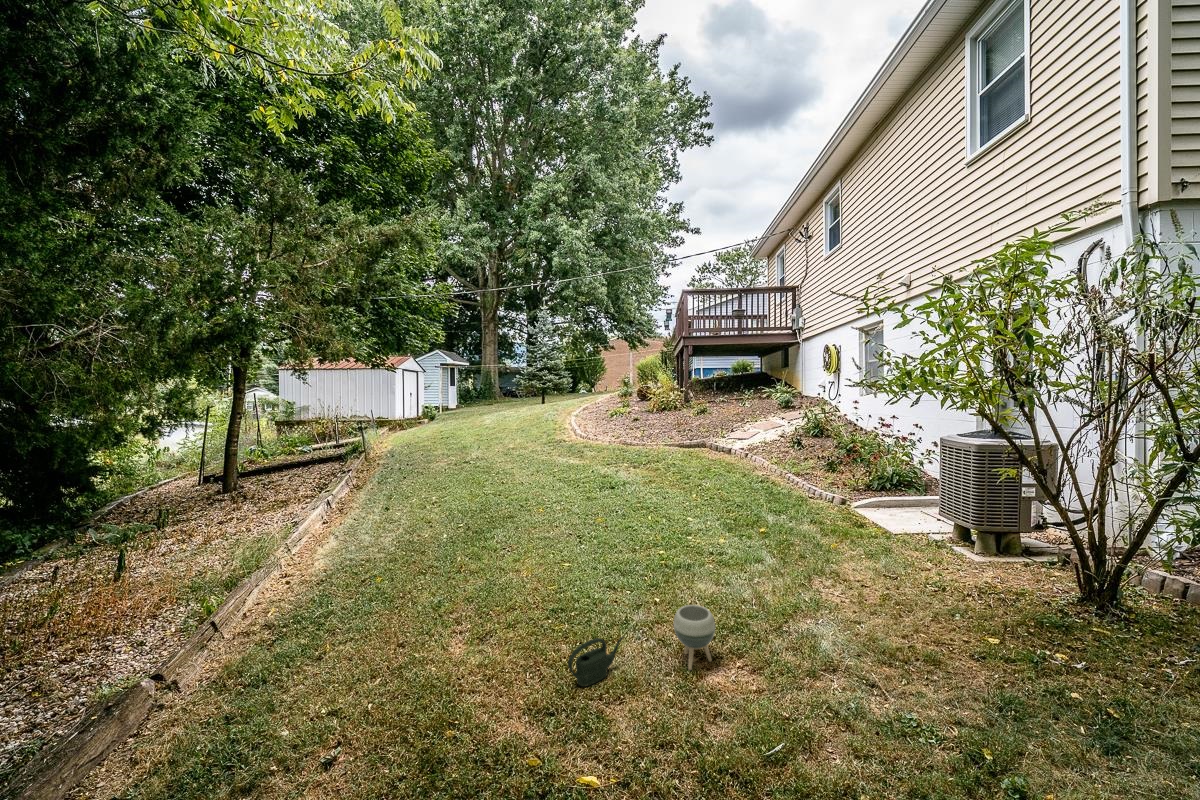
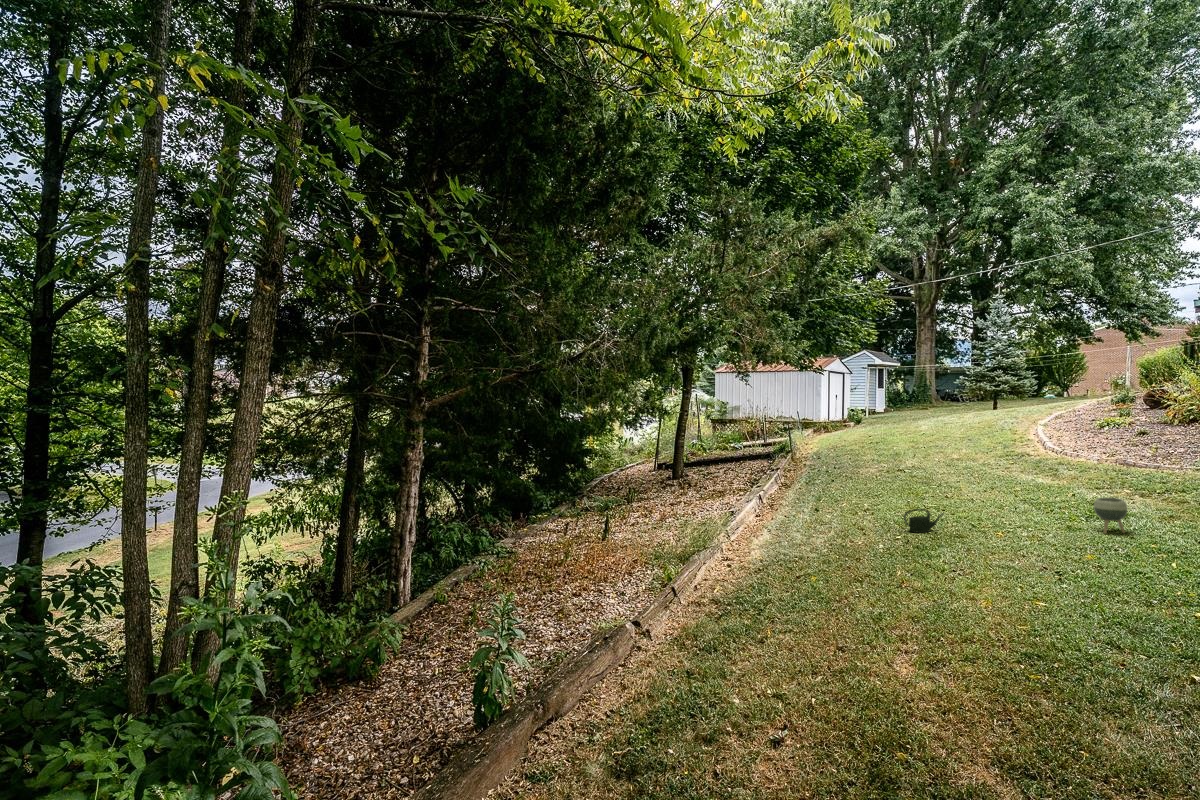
watering can: present [568,636,624,686] -> present [904,509,943,532]

